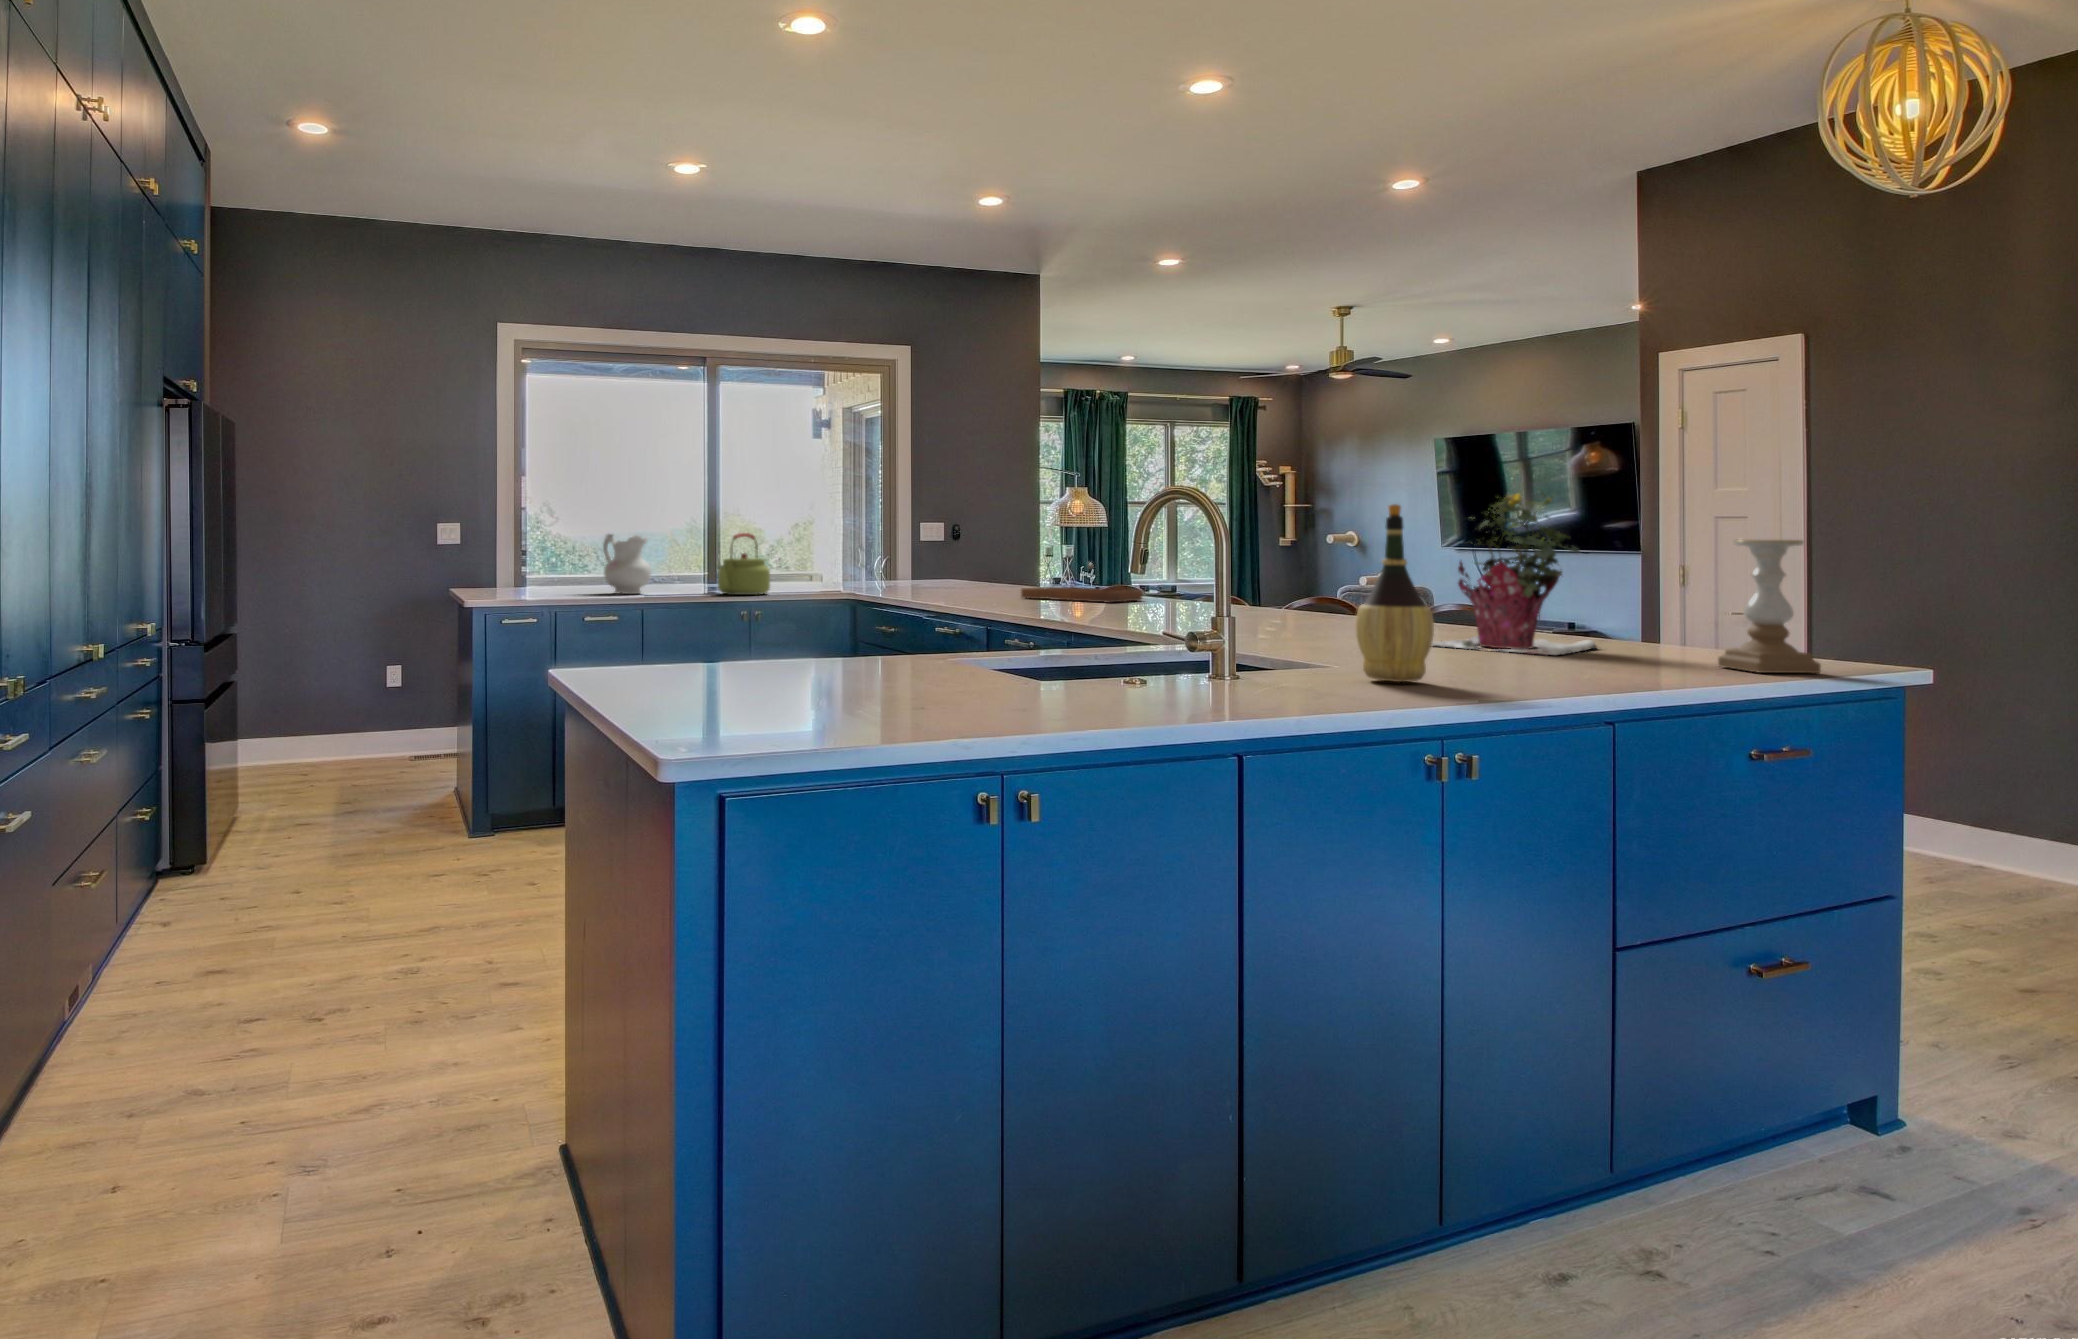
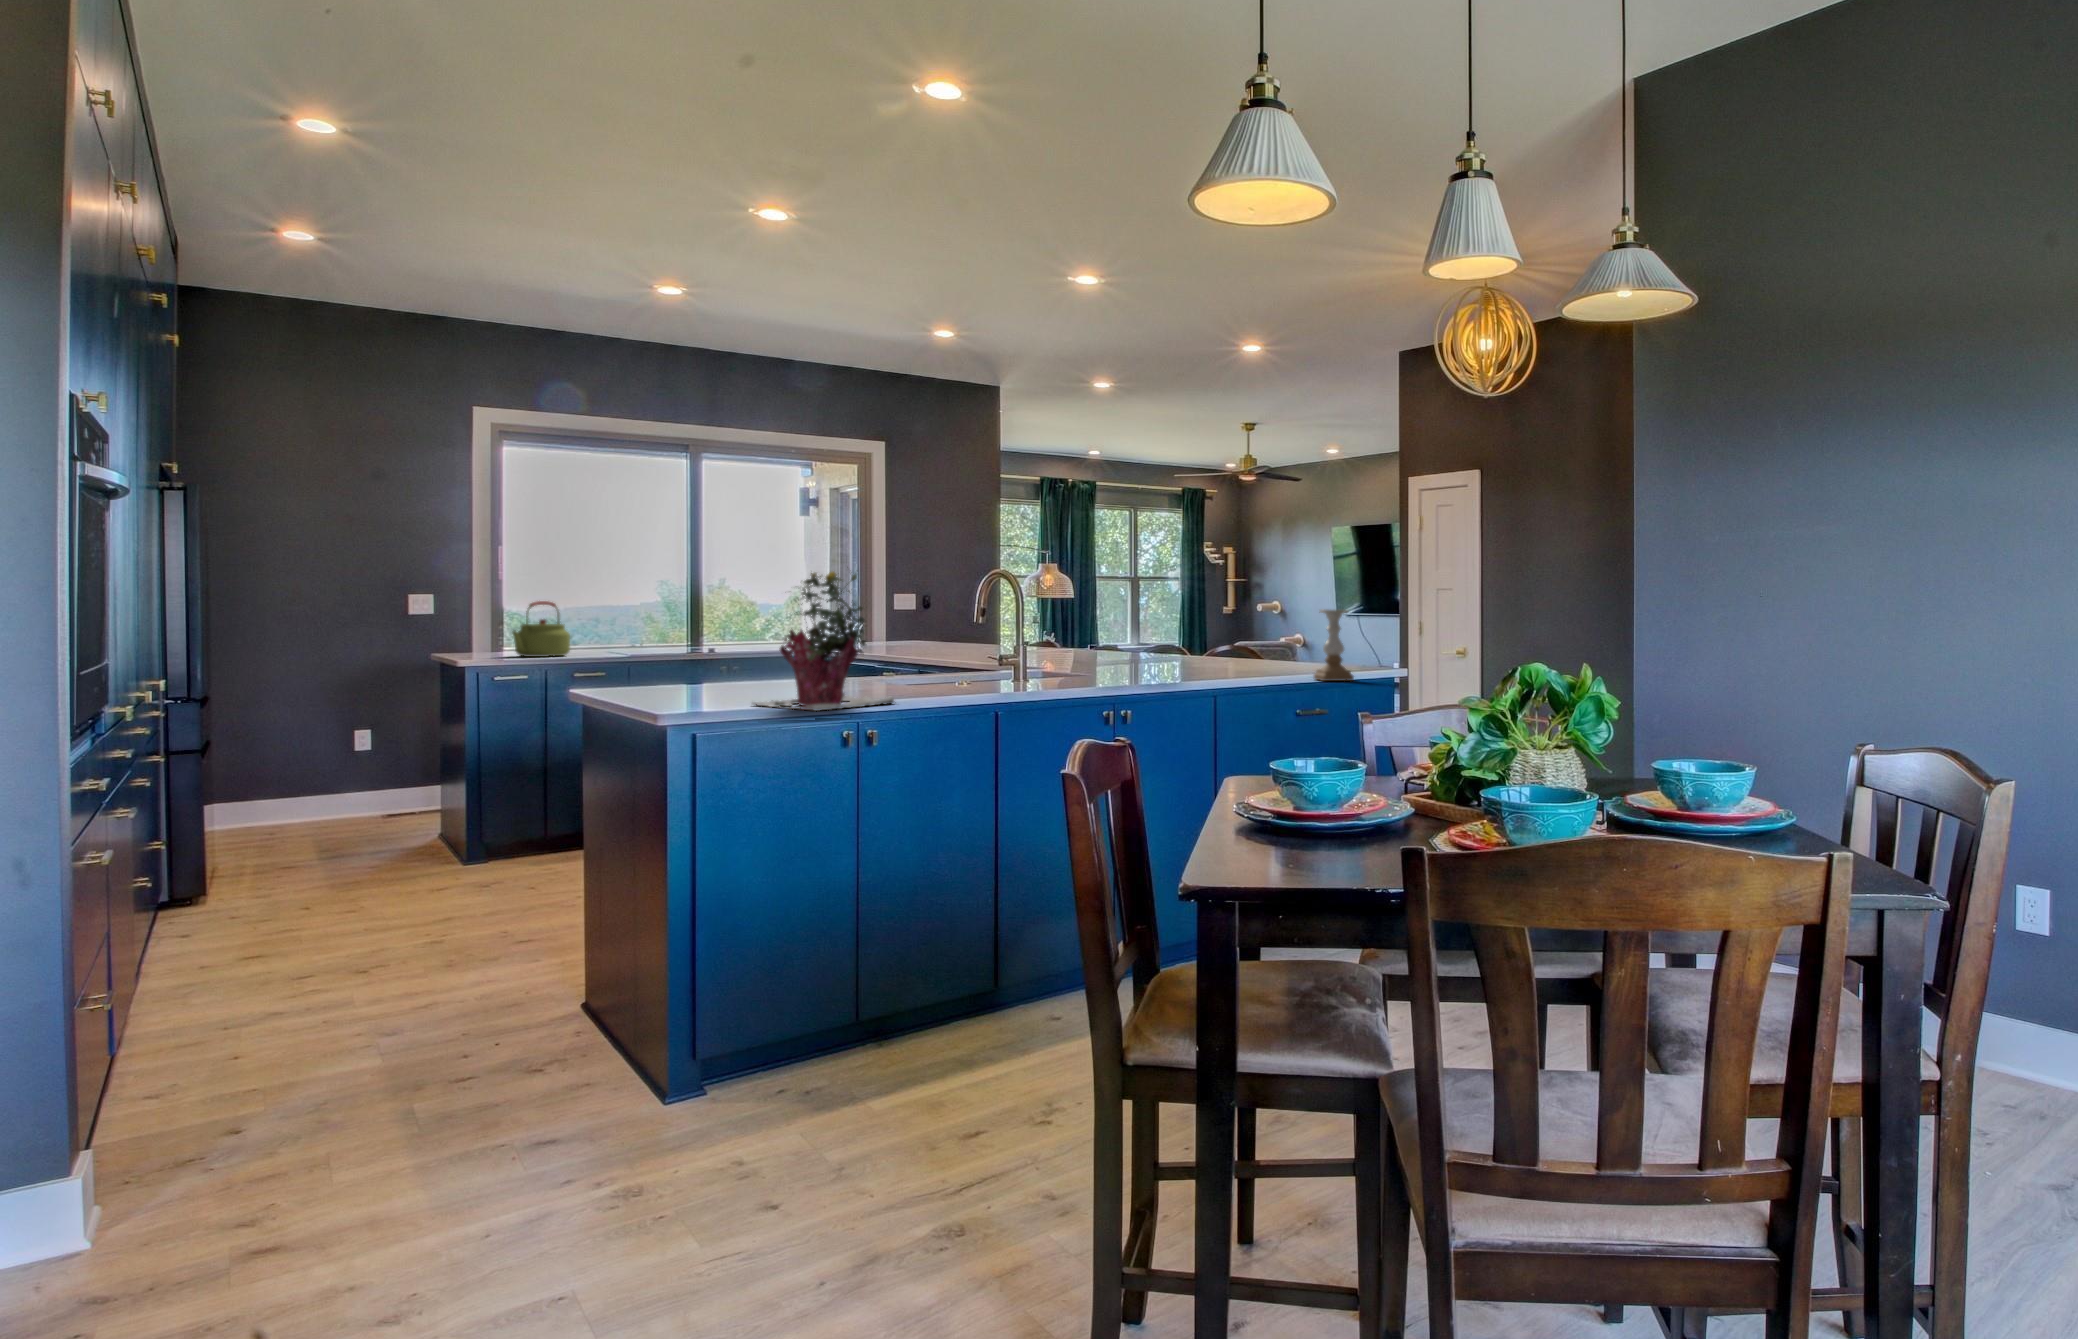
potted plant: present [1432,494,1597,655] -> present [752,572,896,711]
wine bottle: present [1355,504,1434,682] -> none [1104,590,1145,688]
kettle: present [718,533,770,595] -> present [513,601,570,657]
ceramic pitcher: present [603,534,651,594] -> none [595,602,643,654]
tray: present [1021,563,1142,602] -> none [963,625,1054,655]

